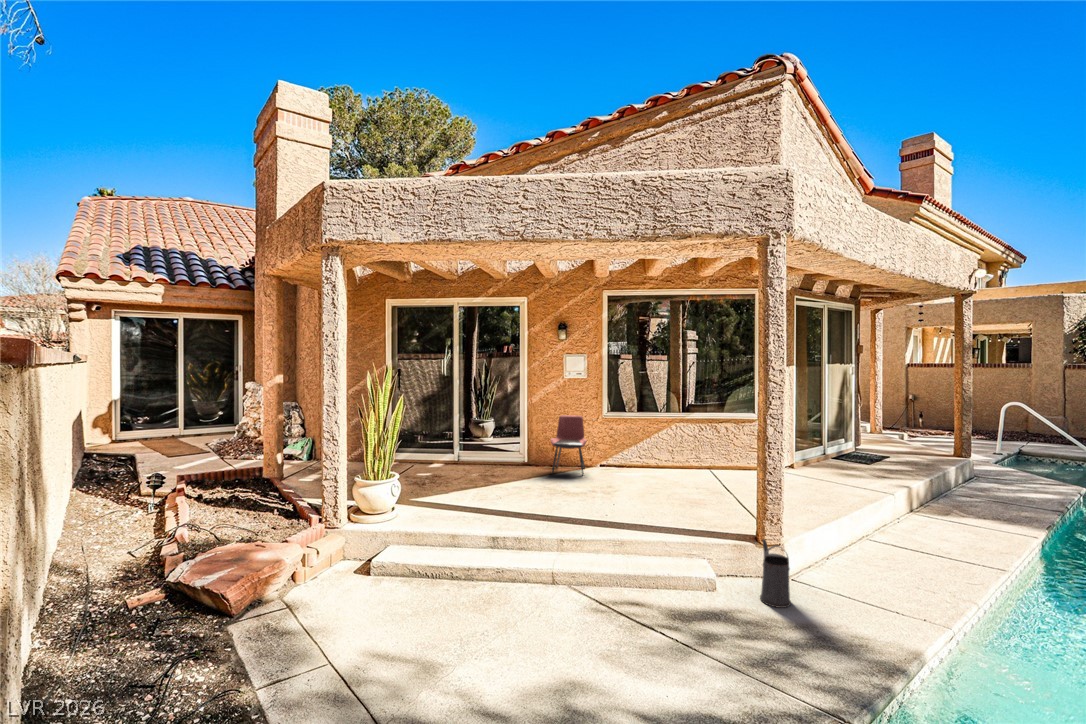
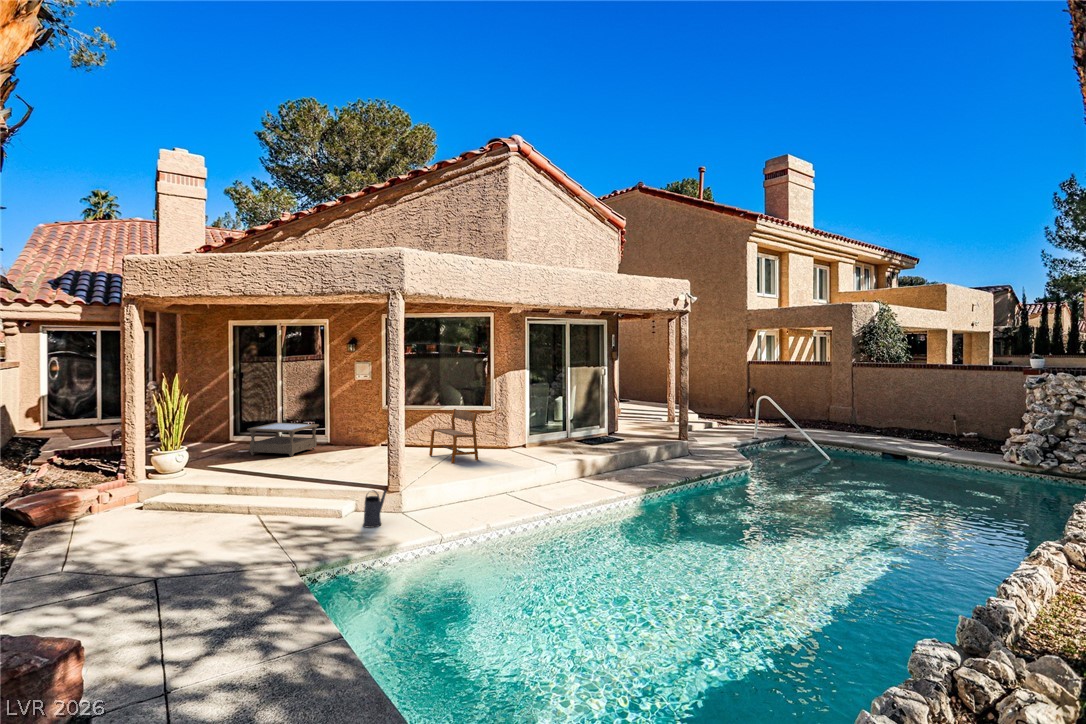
bench: none [660,410,737,483] -> present [429,409,478,464]
dining chair: present [551,415,587,475] -> none [341,412,376,457]
coffee table: none [428,431,504,477] -> present [247,423,319,457]

